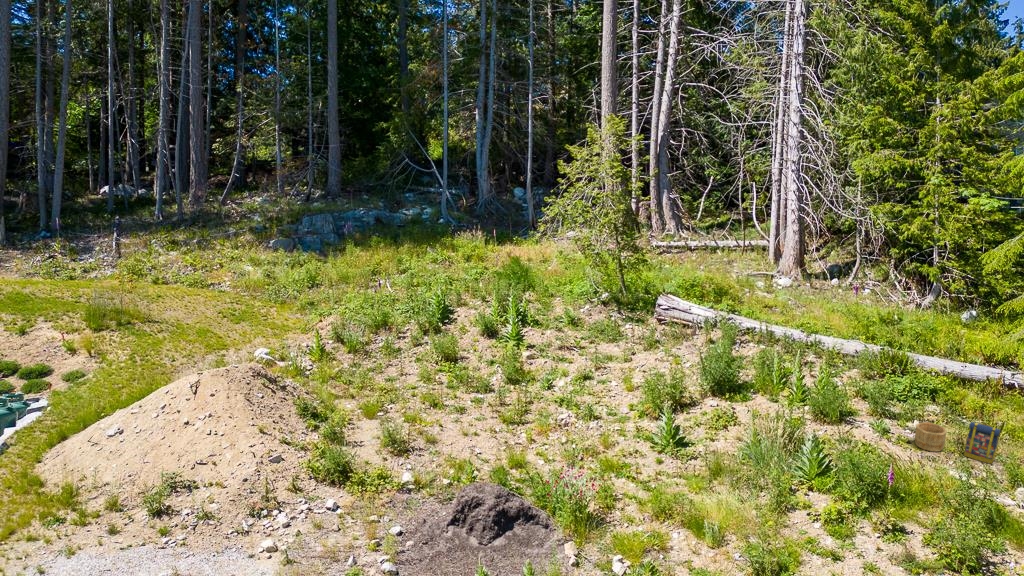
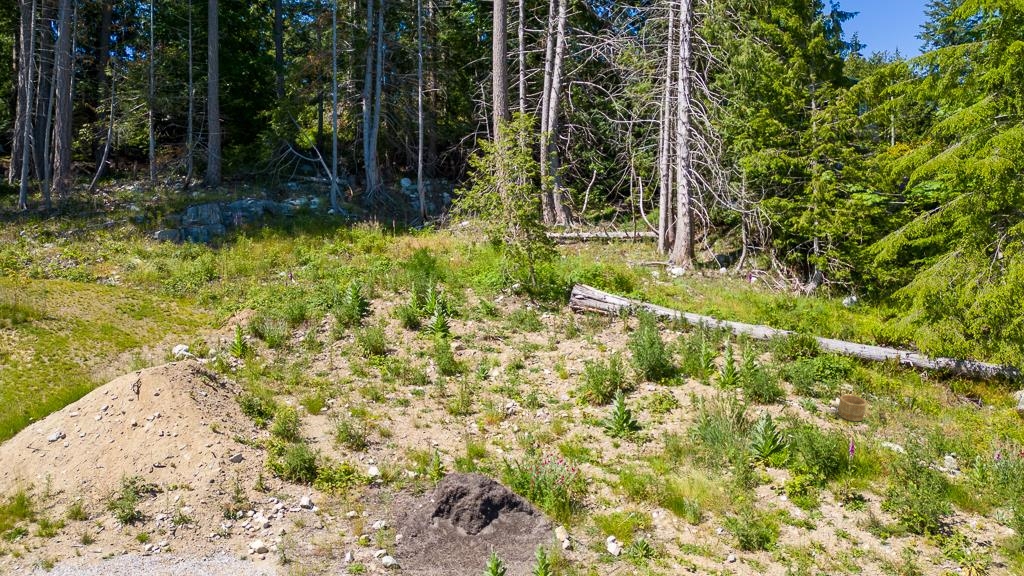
backpack: present [964,422,1000,464] -> none [881,392,913,429]

